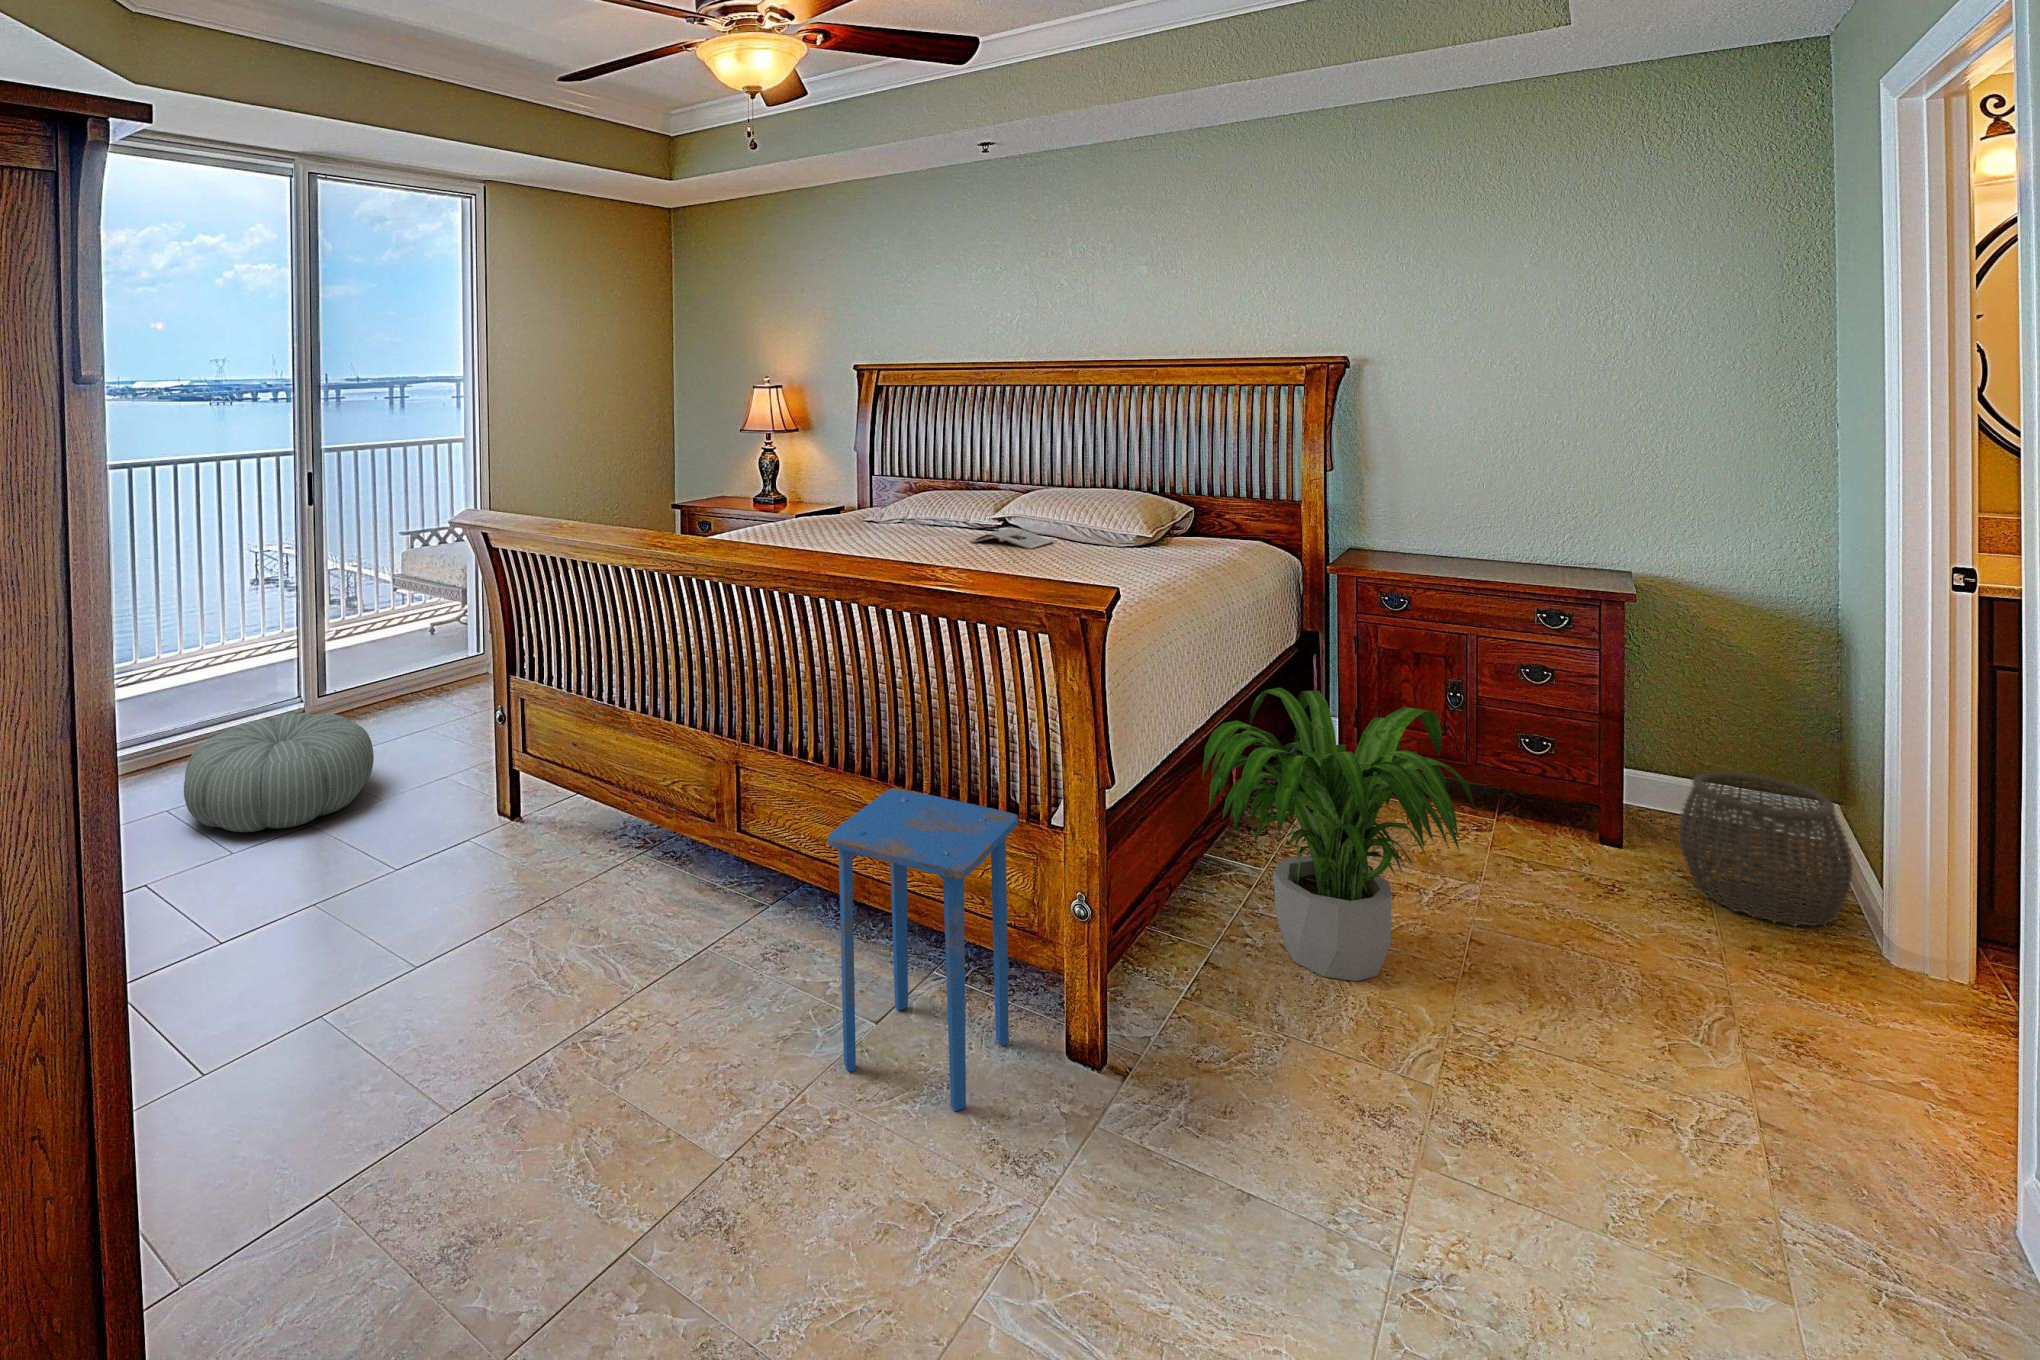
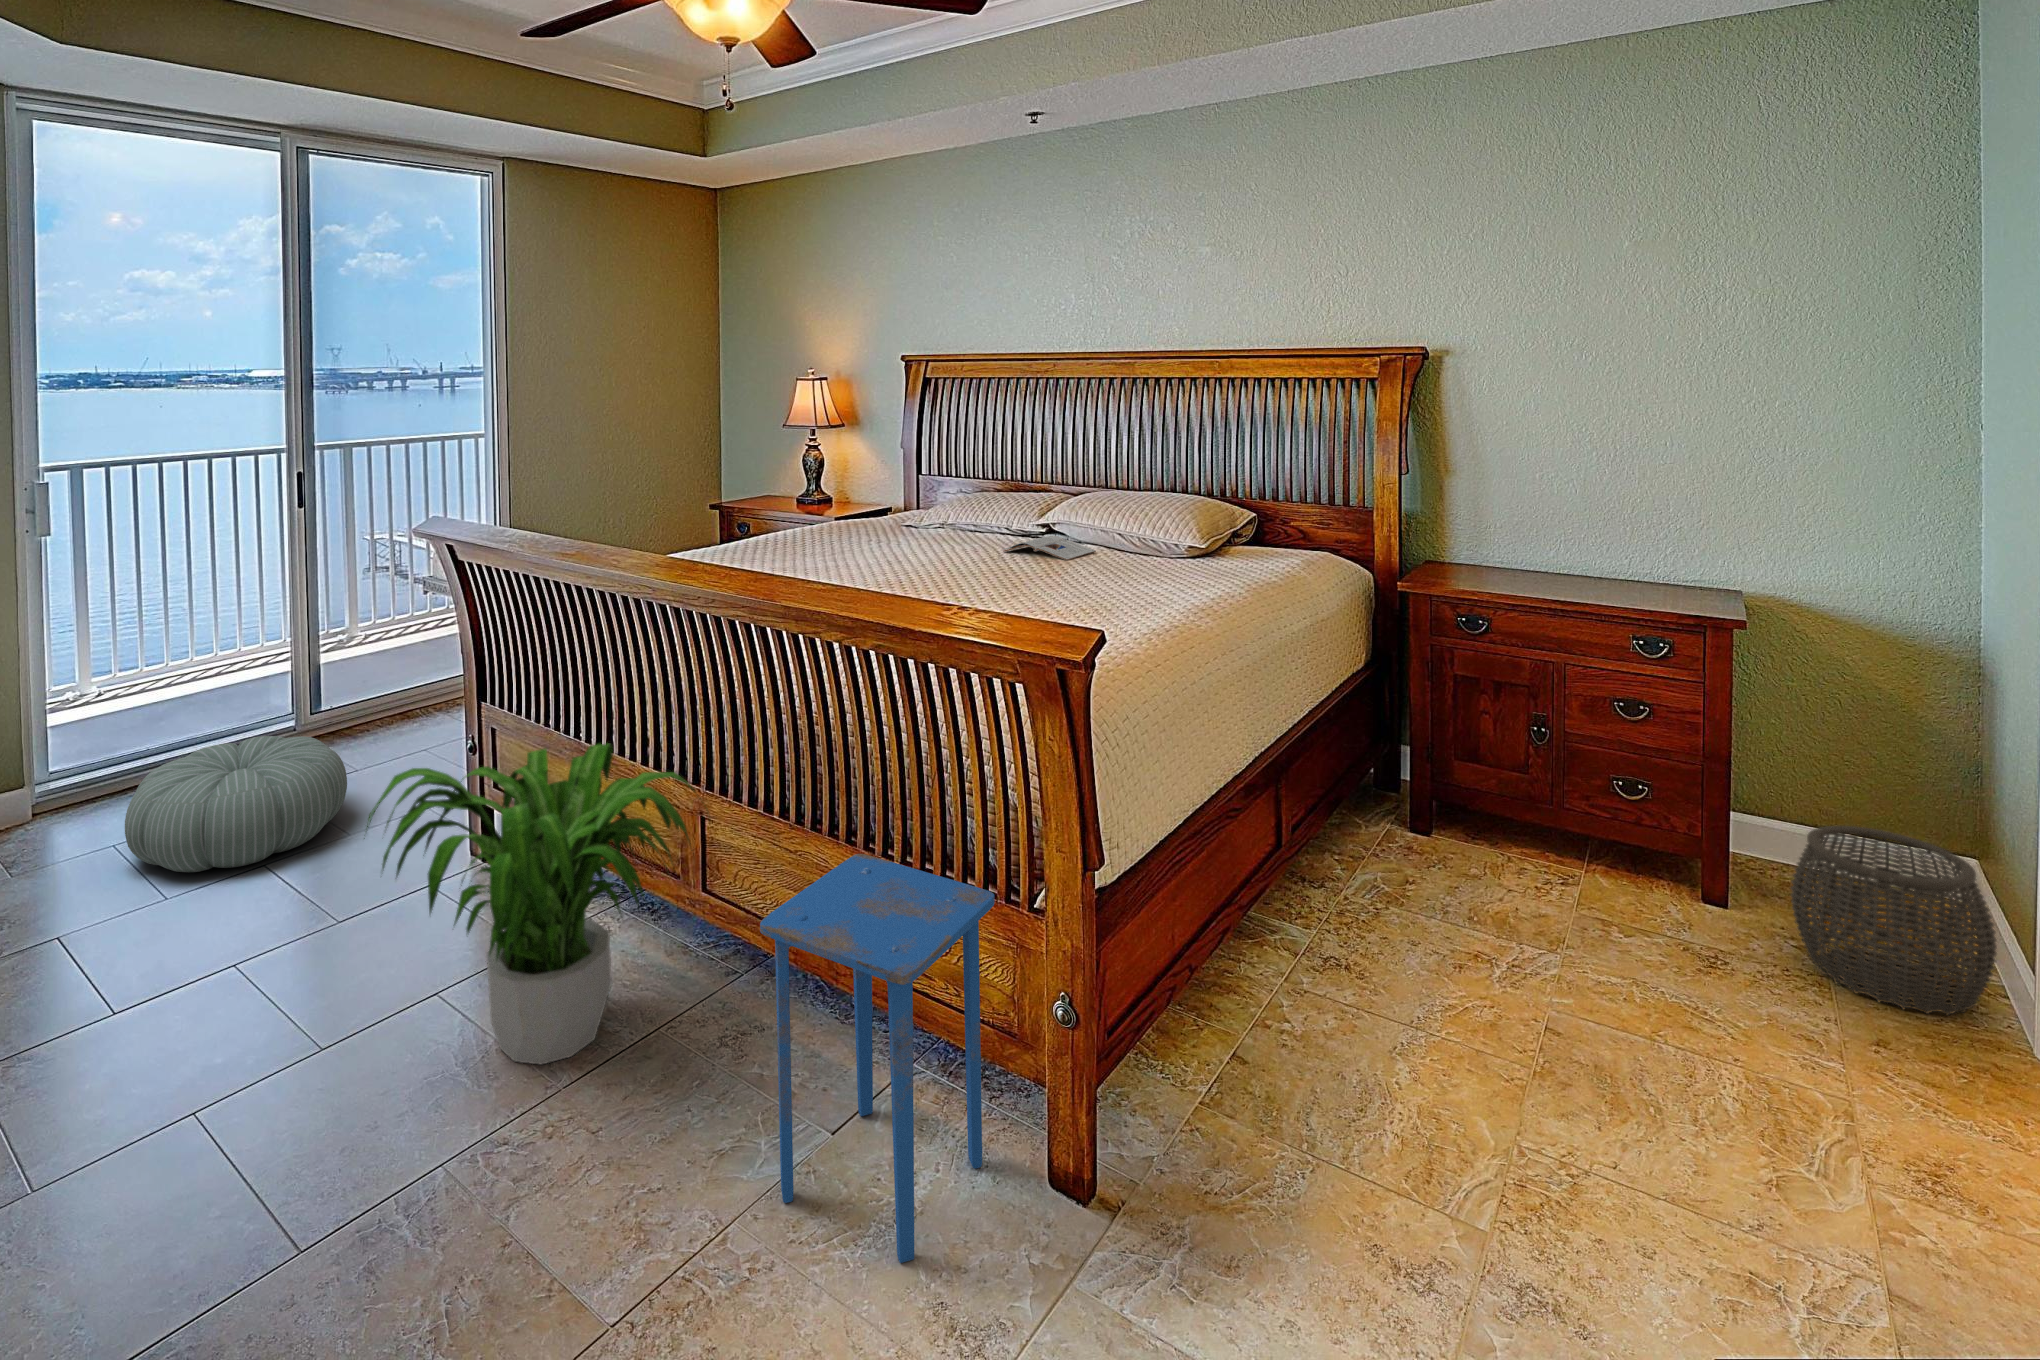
potted plant: present [1202,688,1475,981] -> present [367,743,694,1064]

